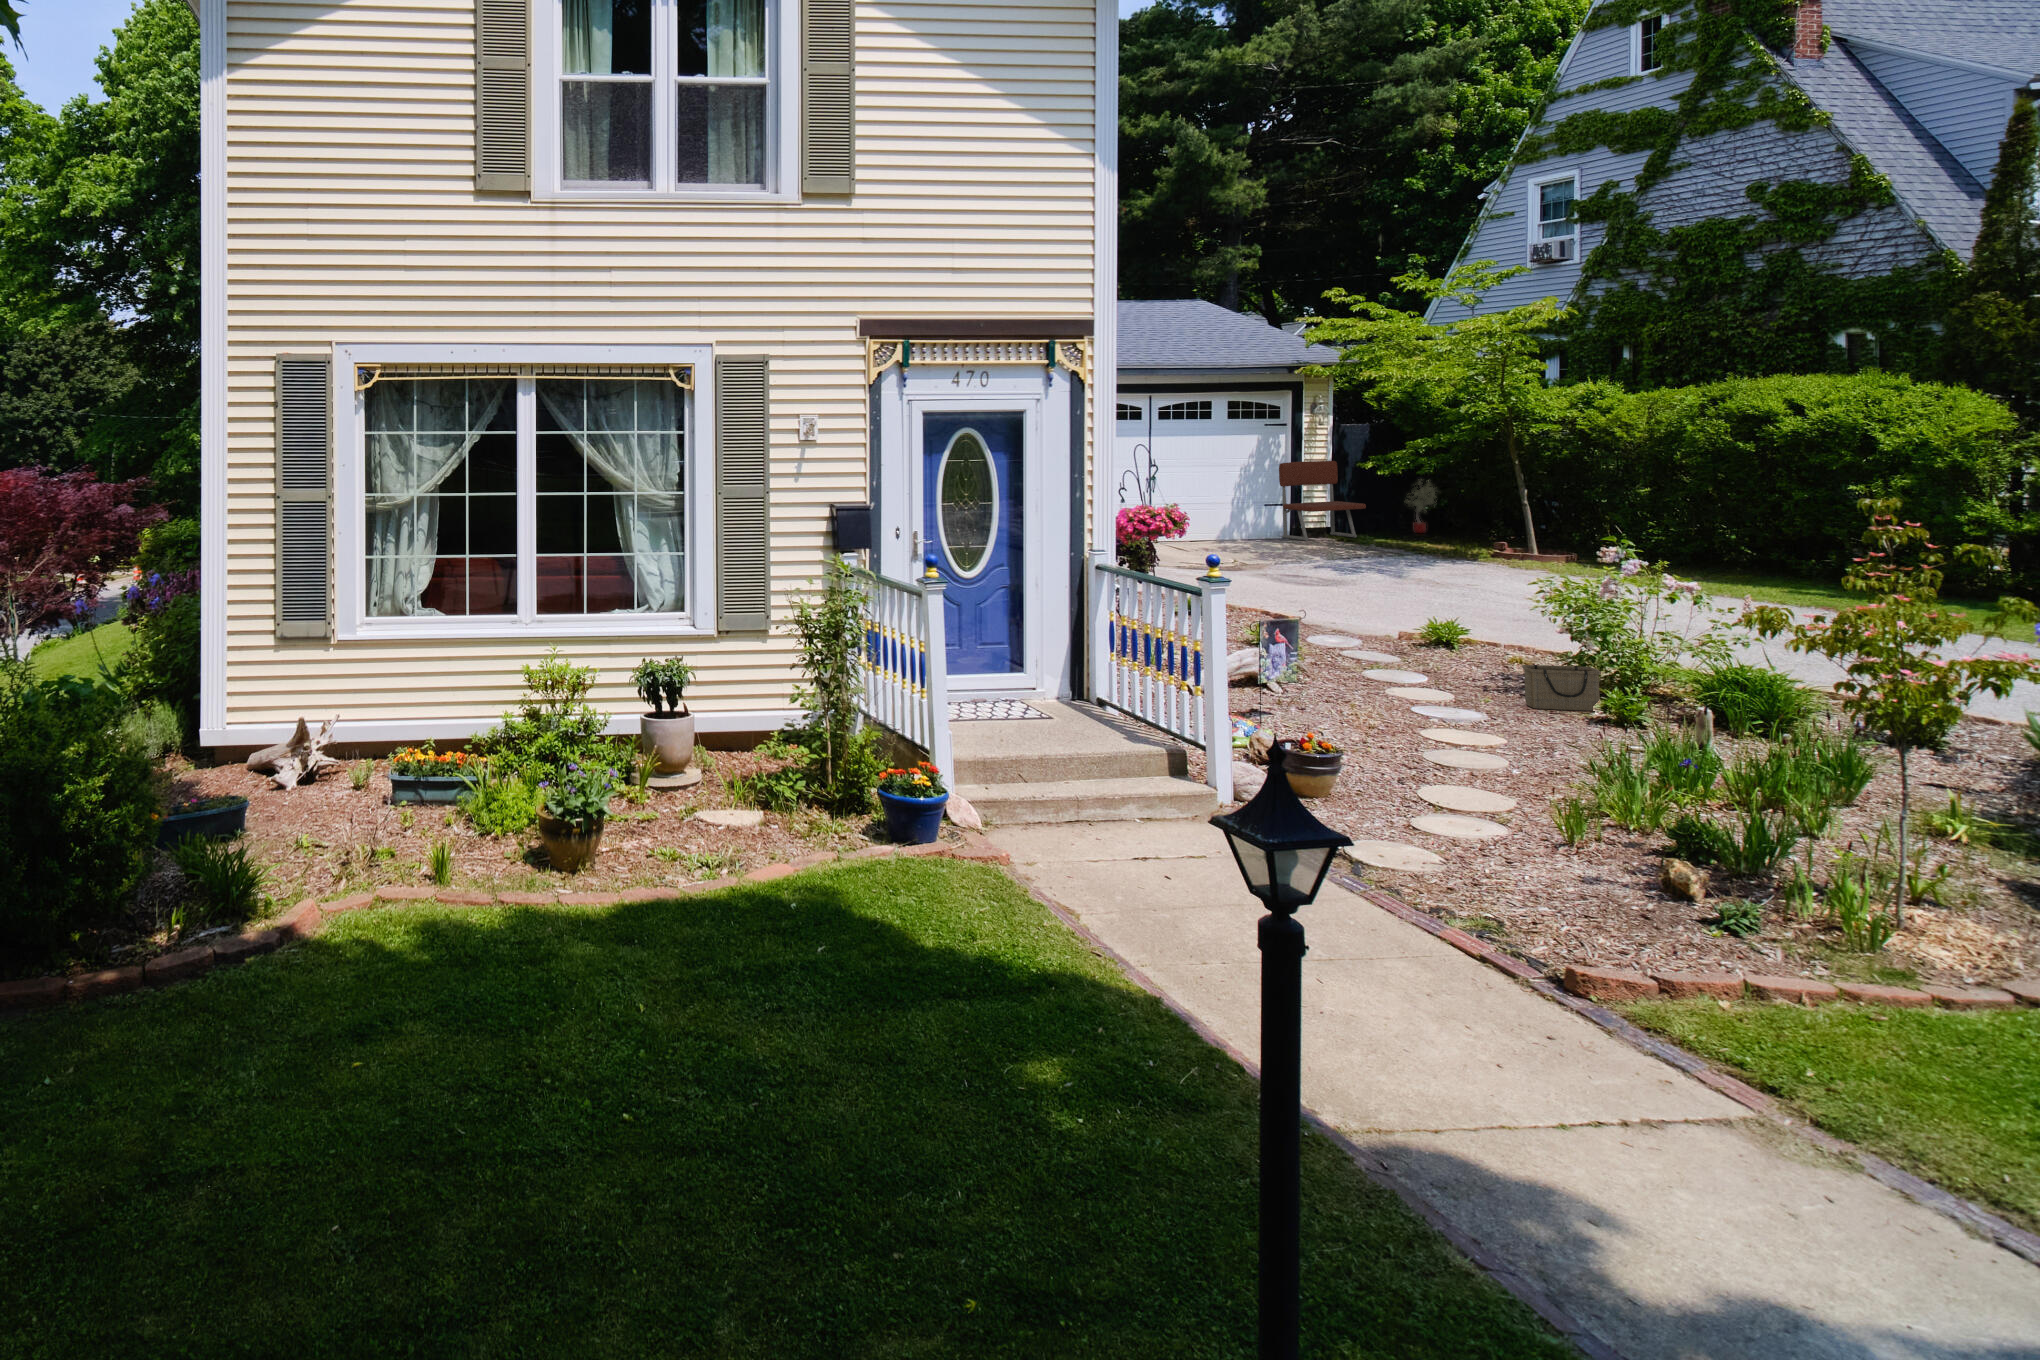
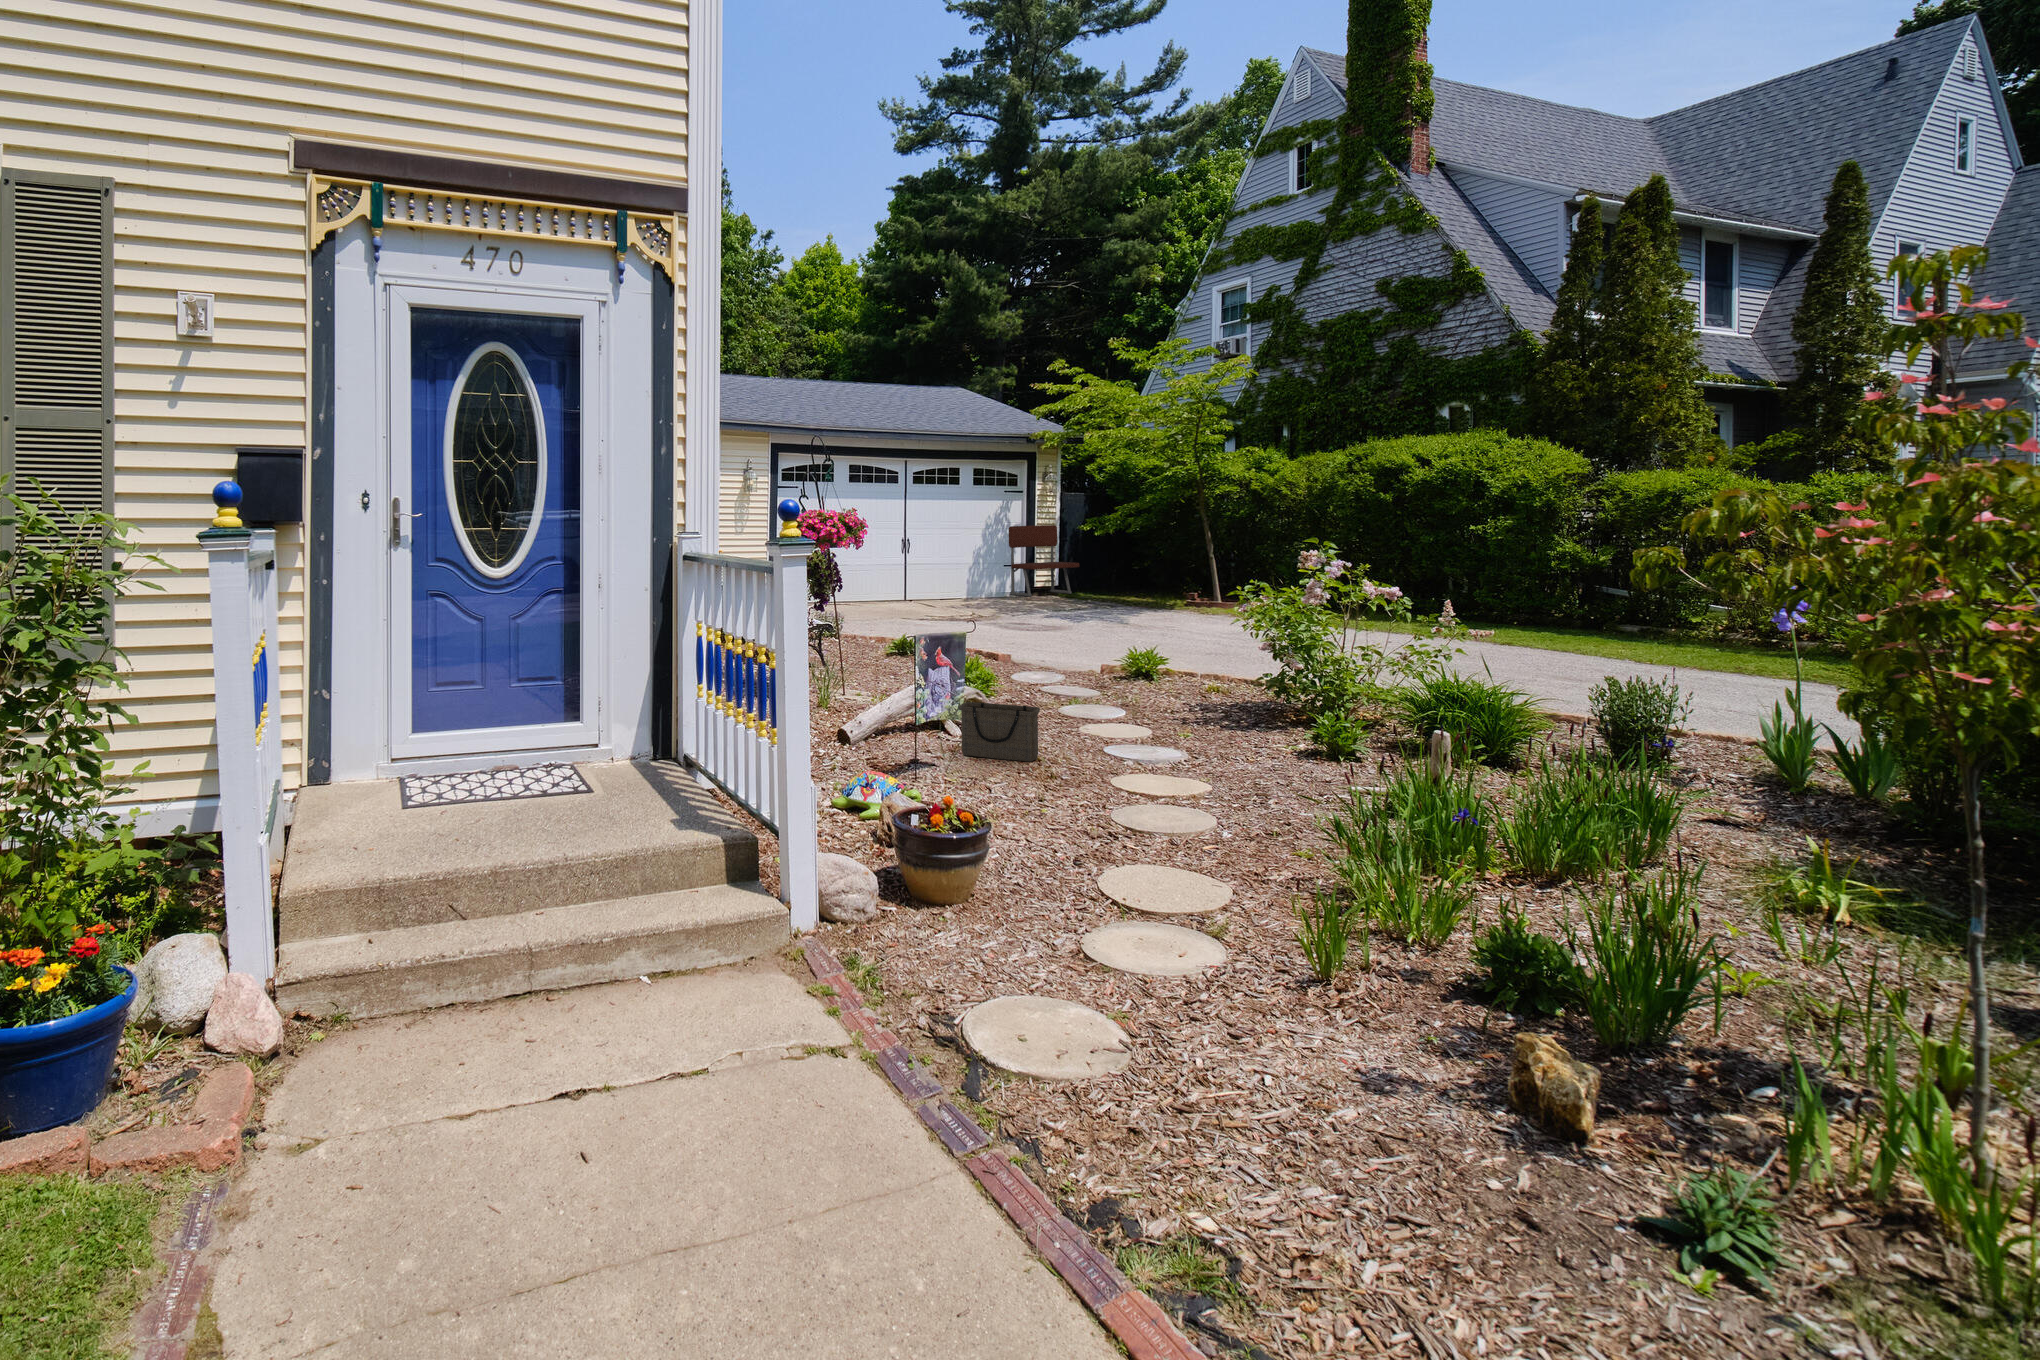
potted tree: present [1406,480,1437,533] -> none [1110,542,1141,590]
basket: present [1522,665,1601,711] -> present [959,702,1040,762]

